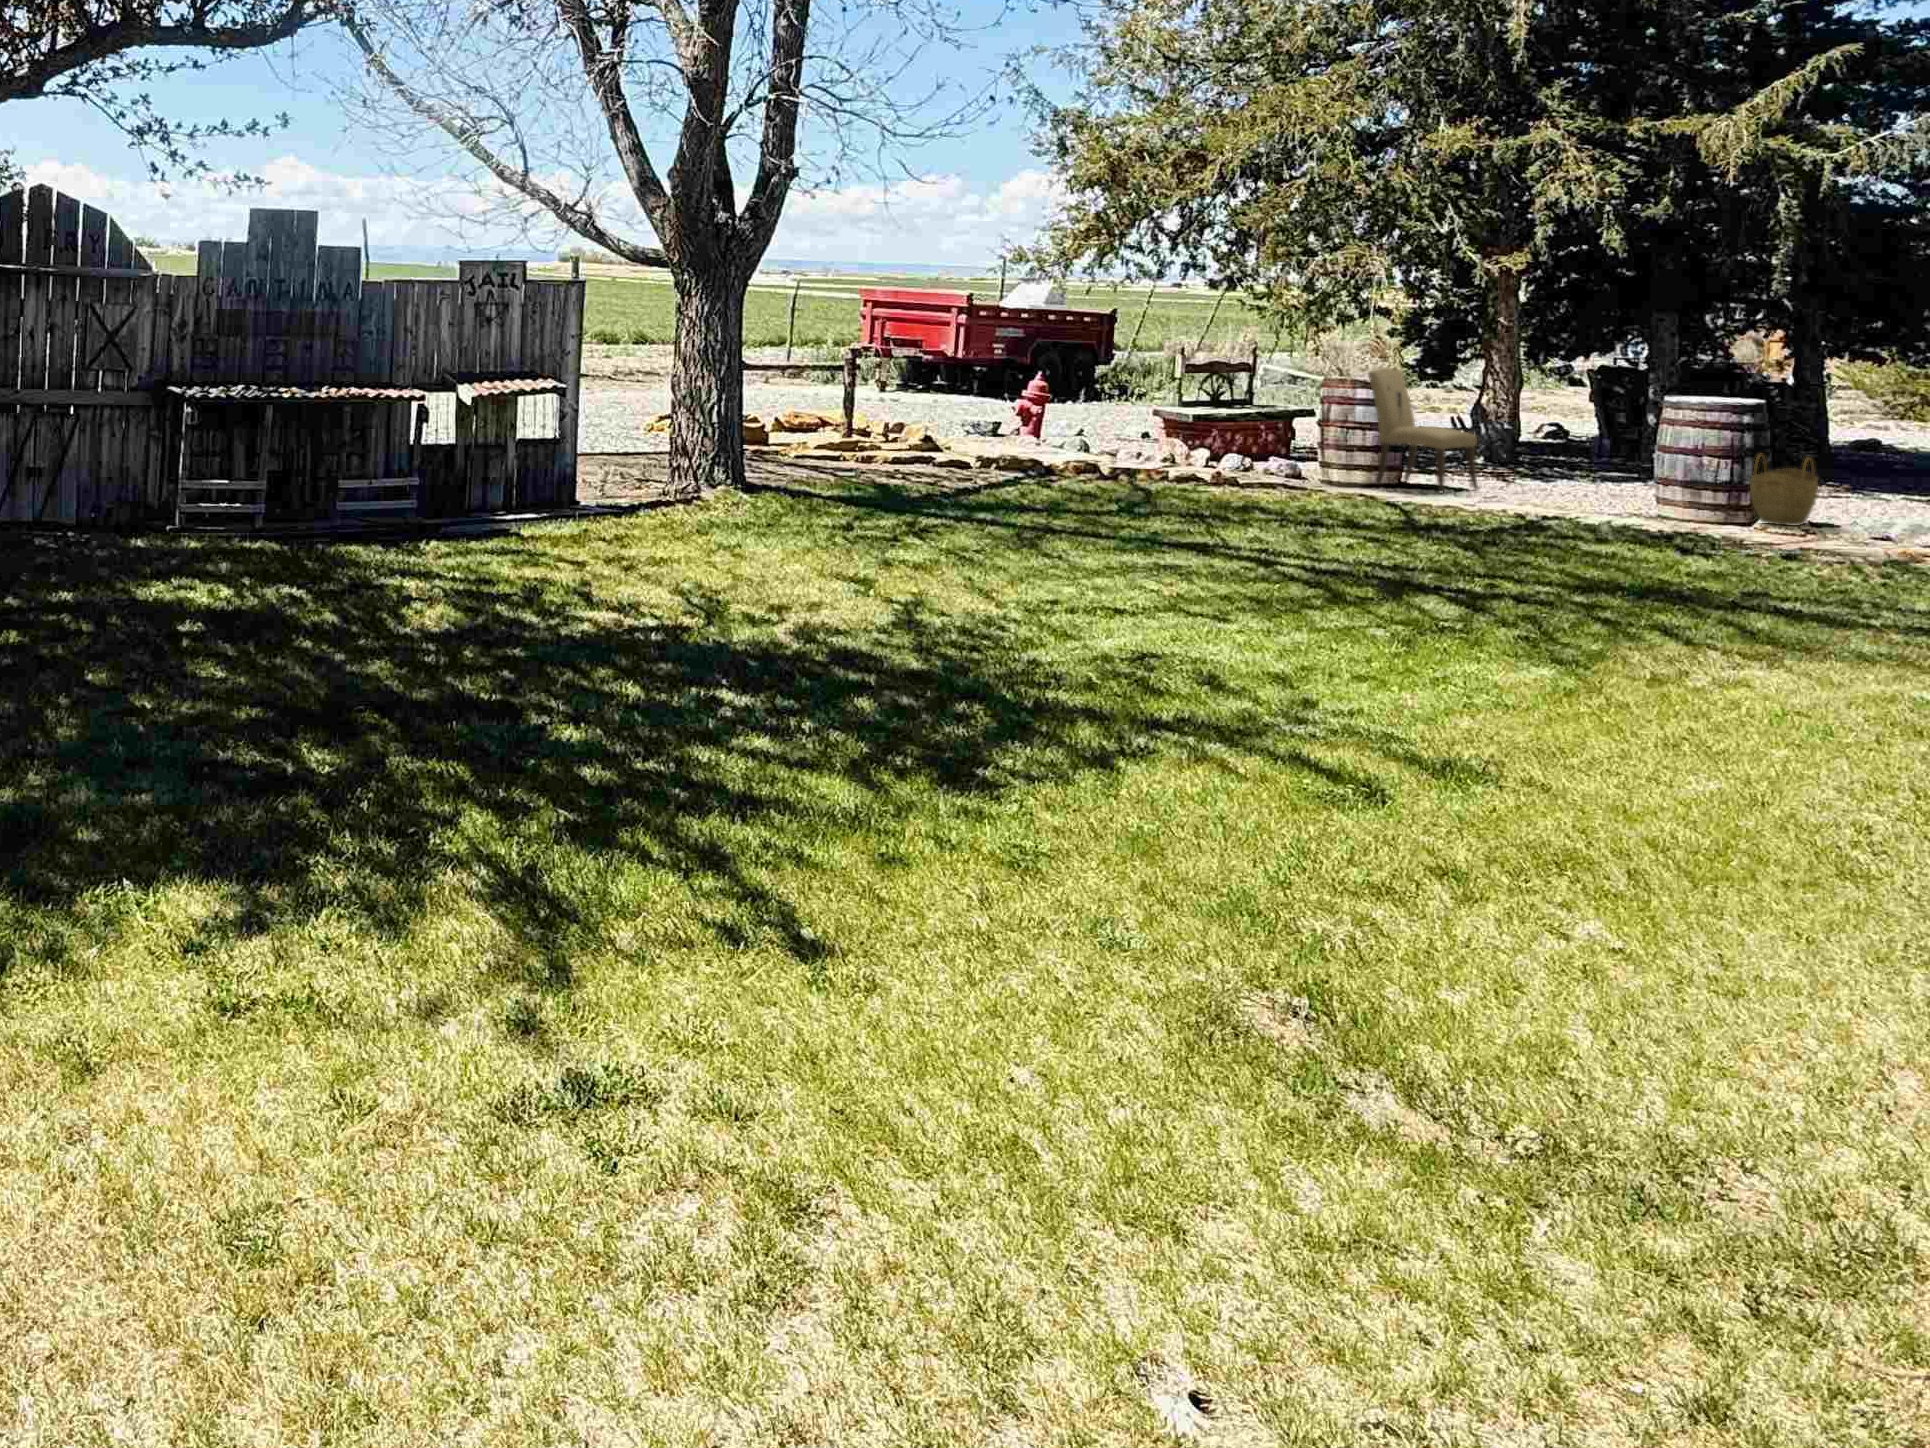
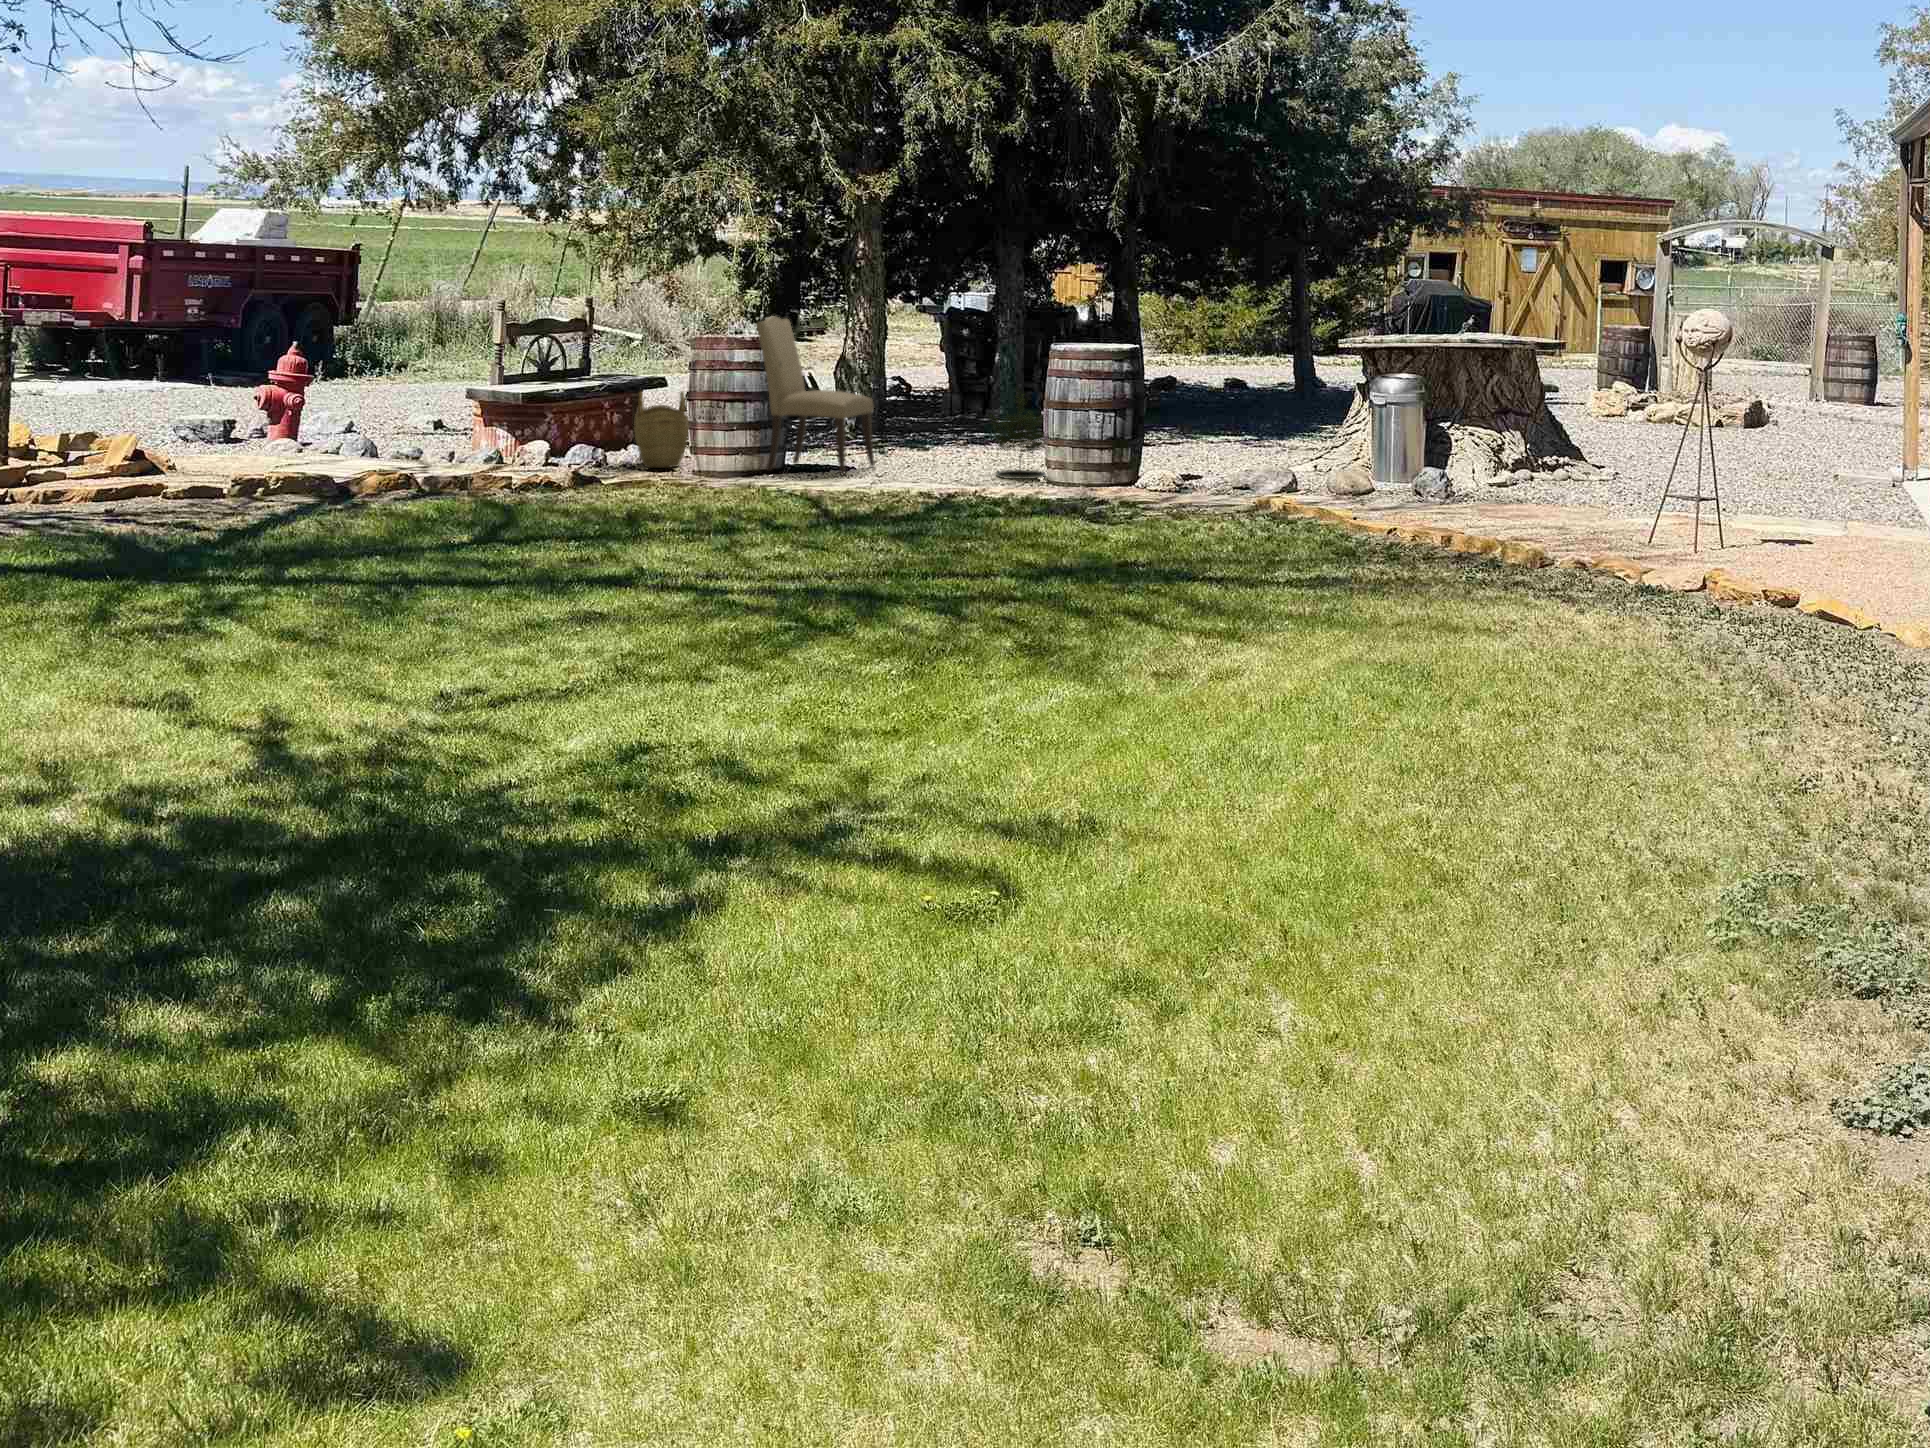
potted tree: none [1586,431,1652,512] -> present [992,394,1046,479]
woven basket: present [1750,454,1818,526] -> present [634,391,689,468]

